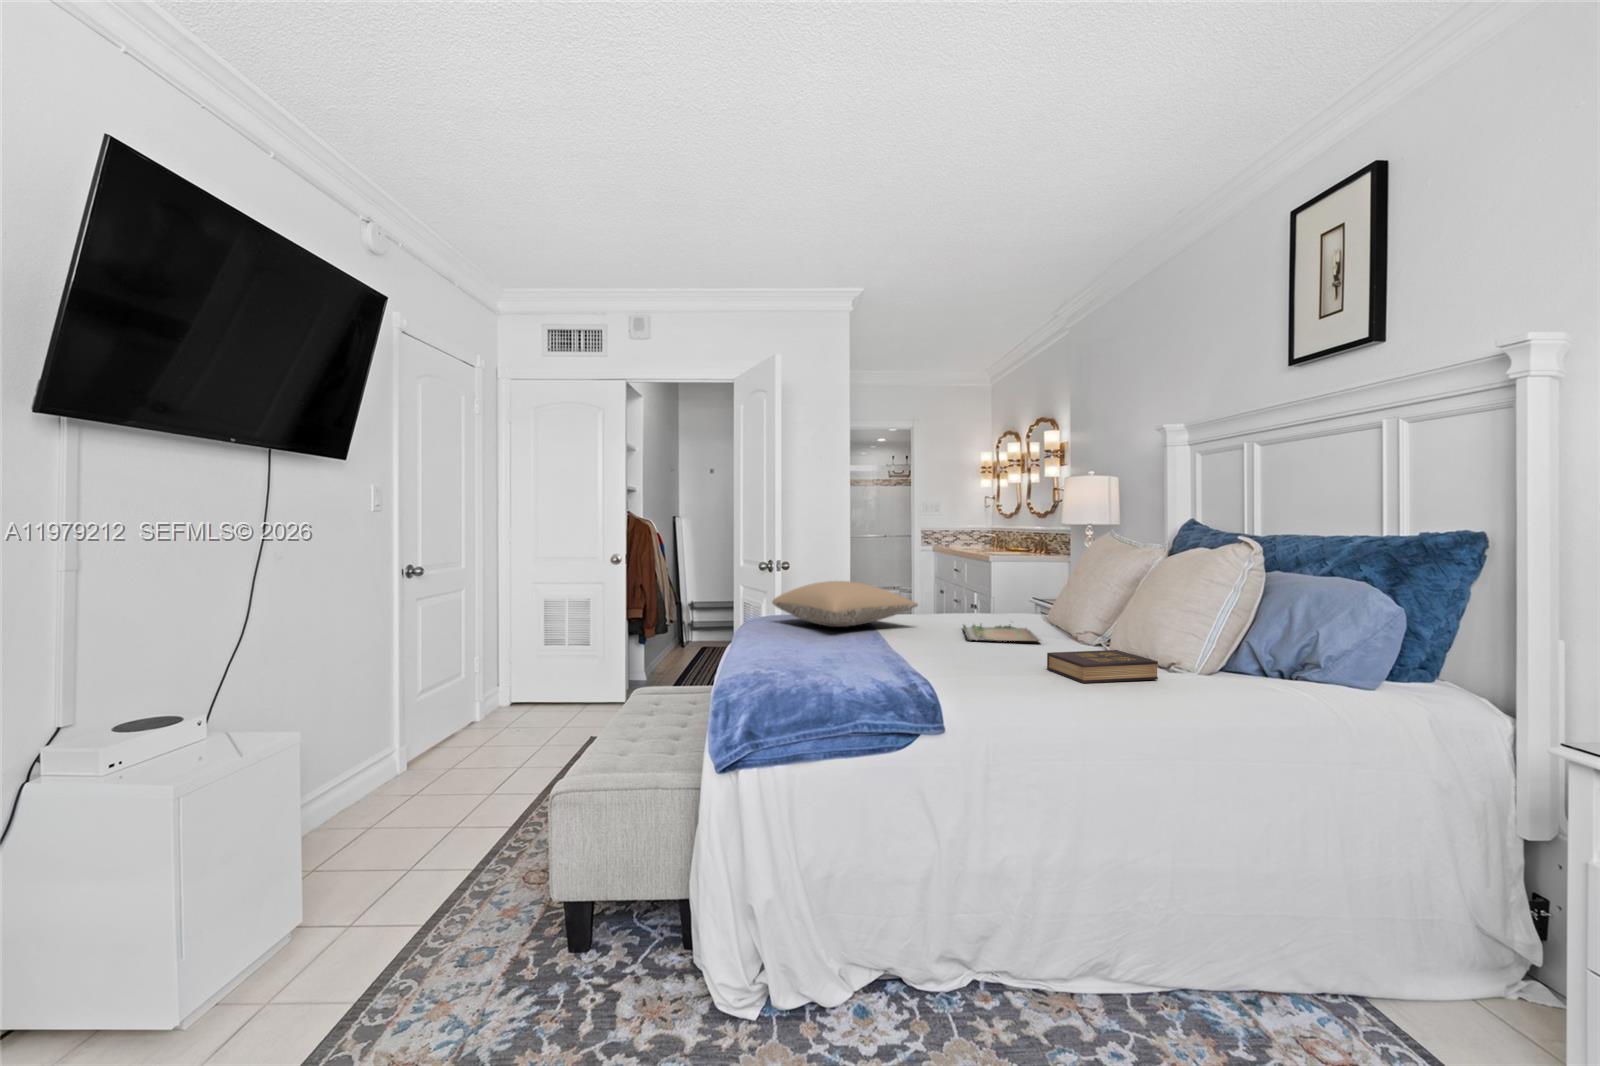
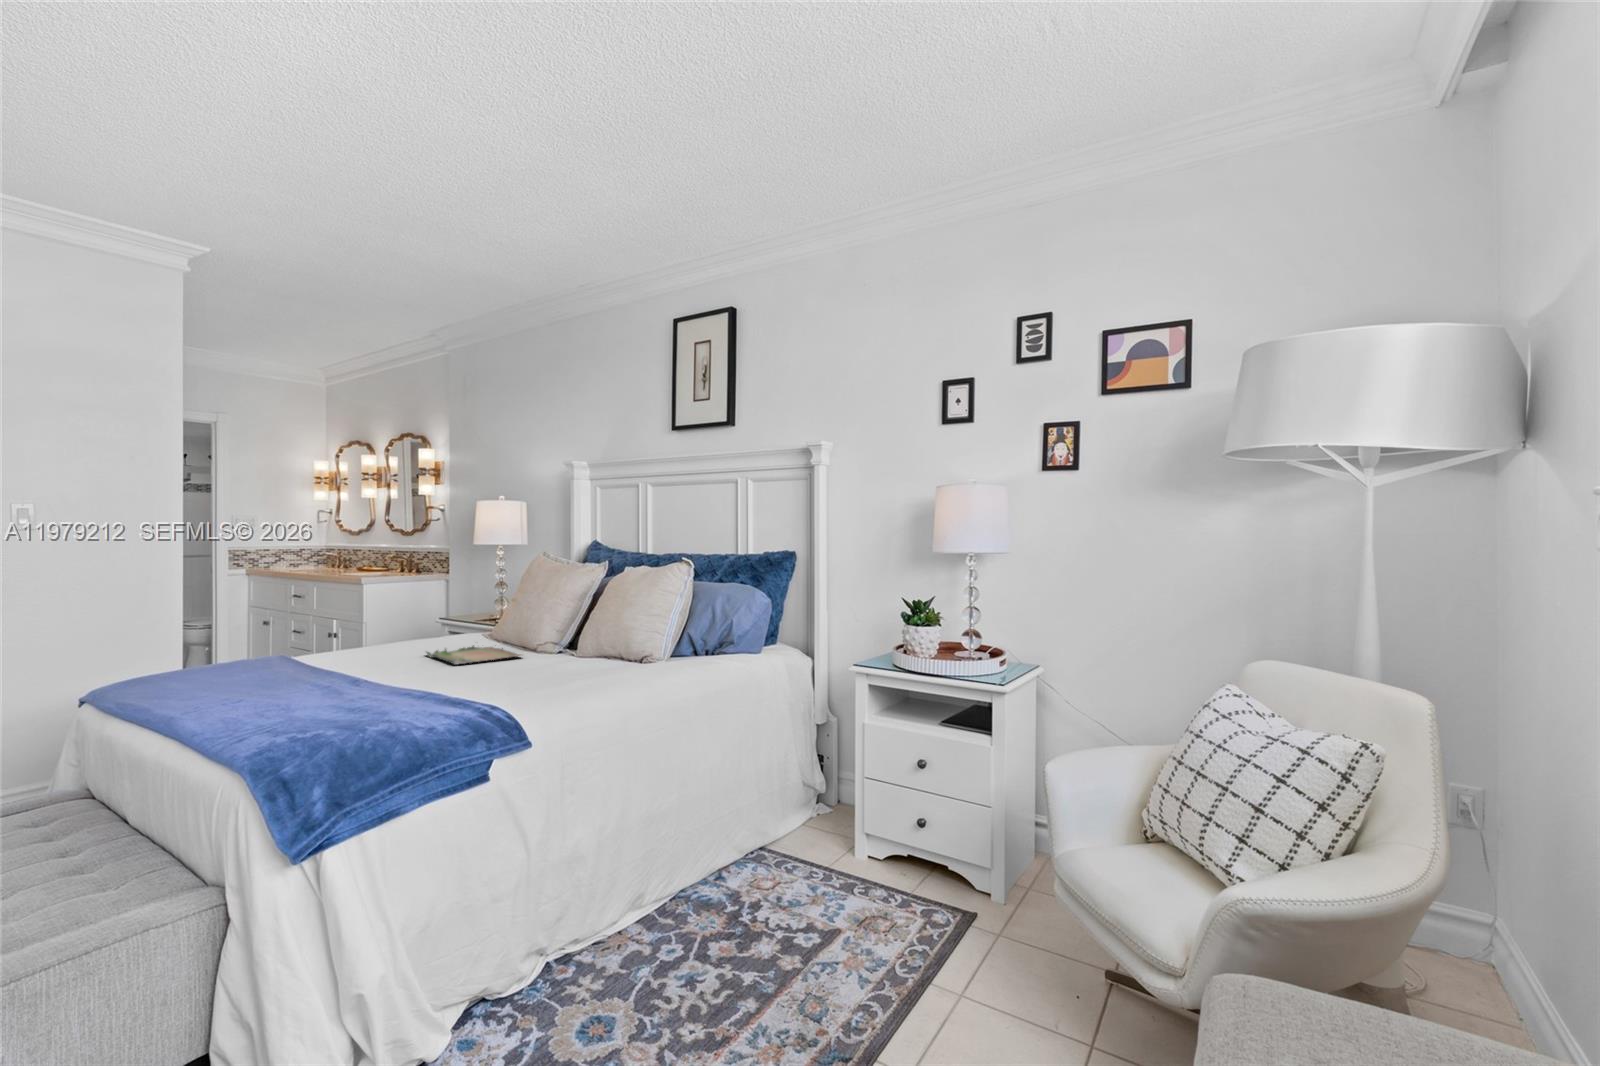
pillow: present [772,581,918,627] -> none [153,618,378,676]
hardback book: present [1047,650,1158,683] -> none [566,651,649,680]

